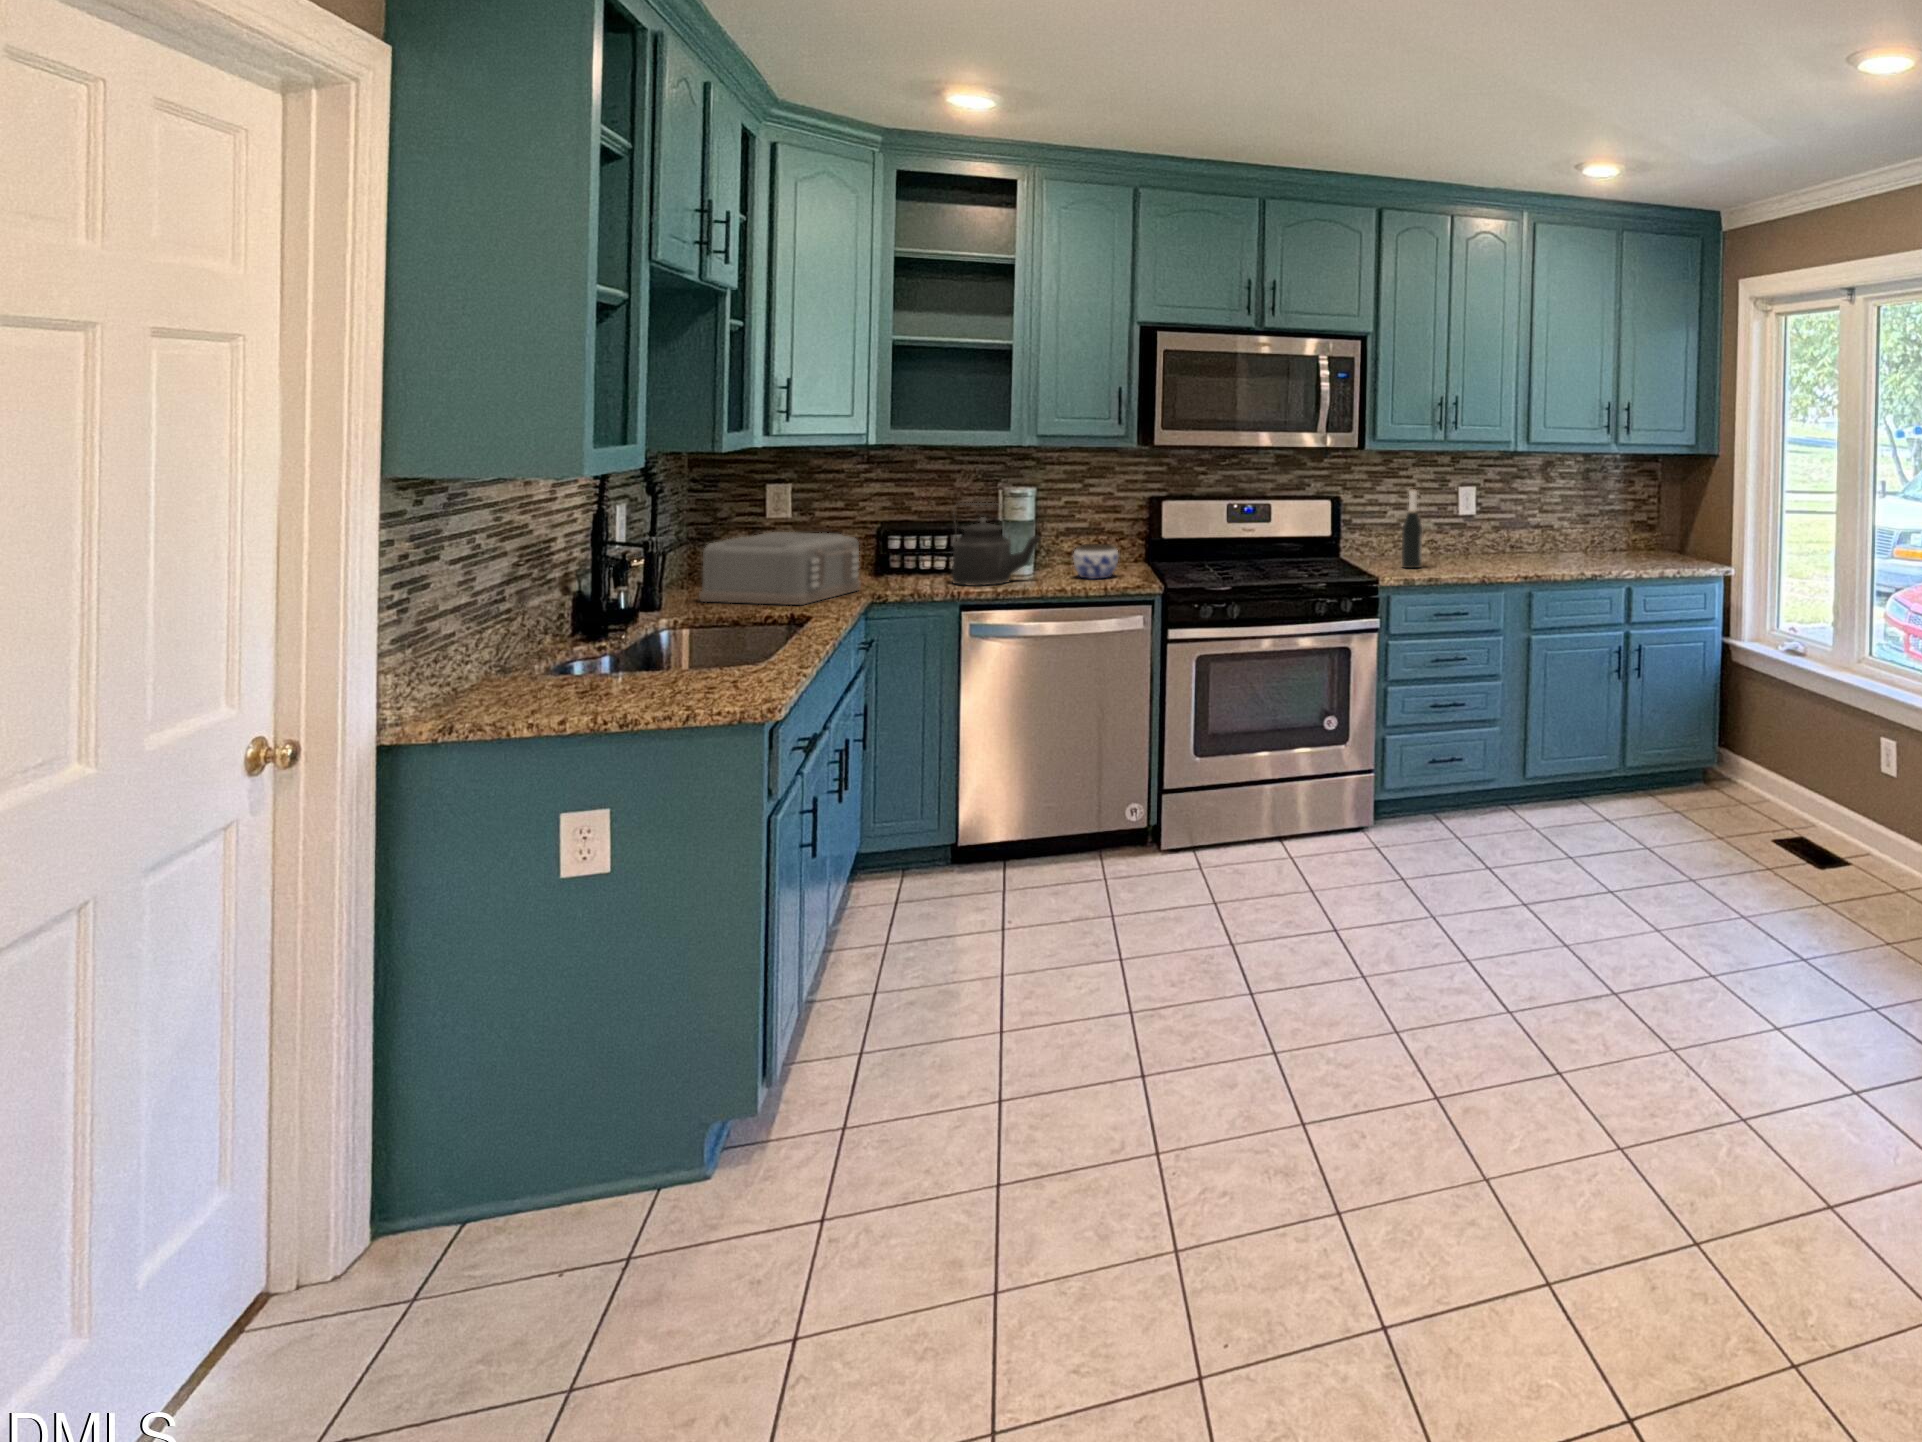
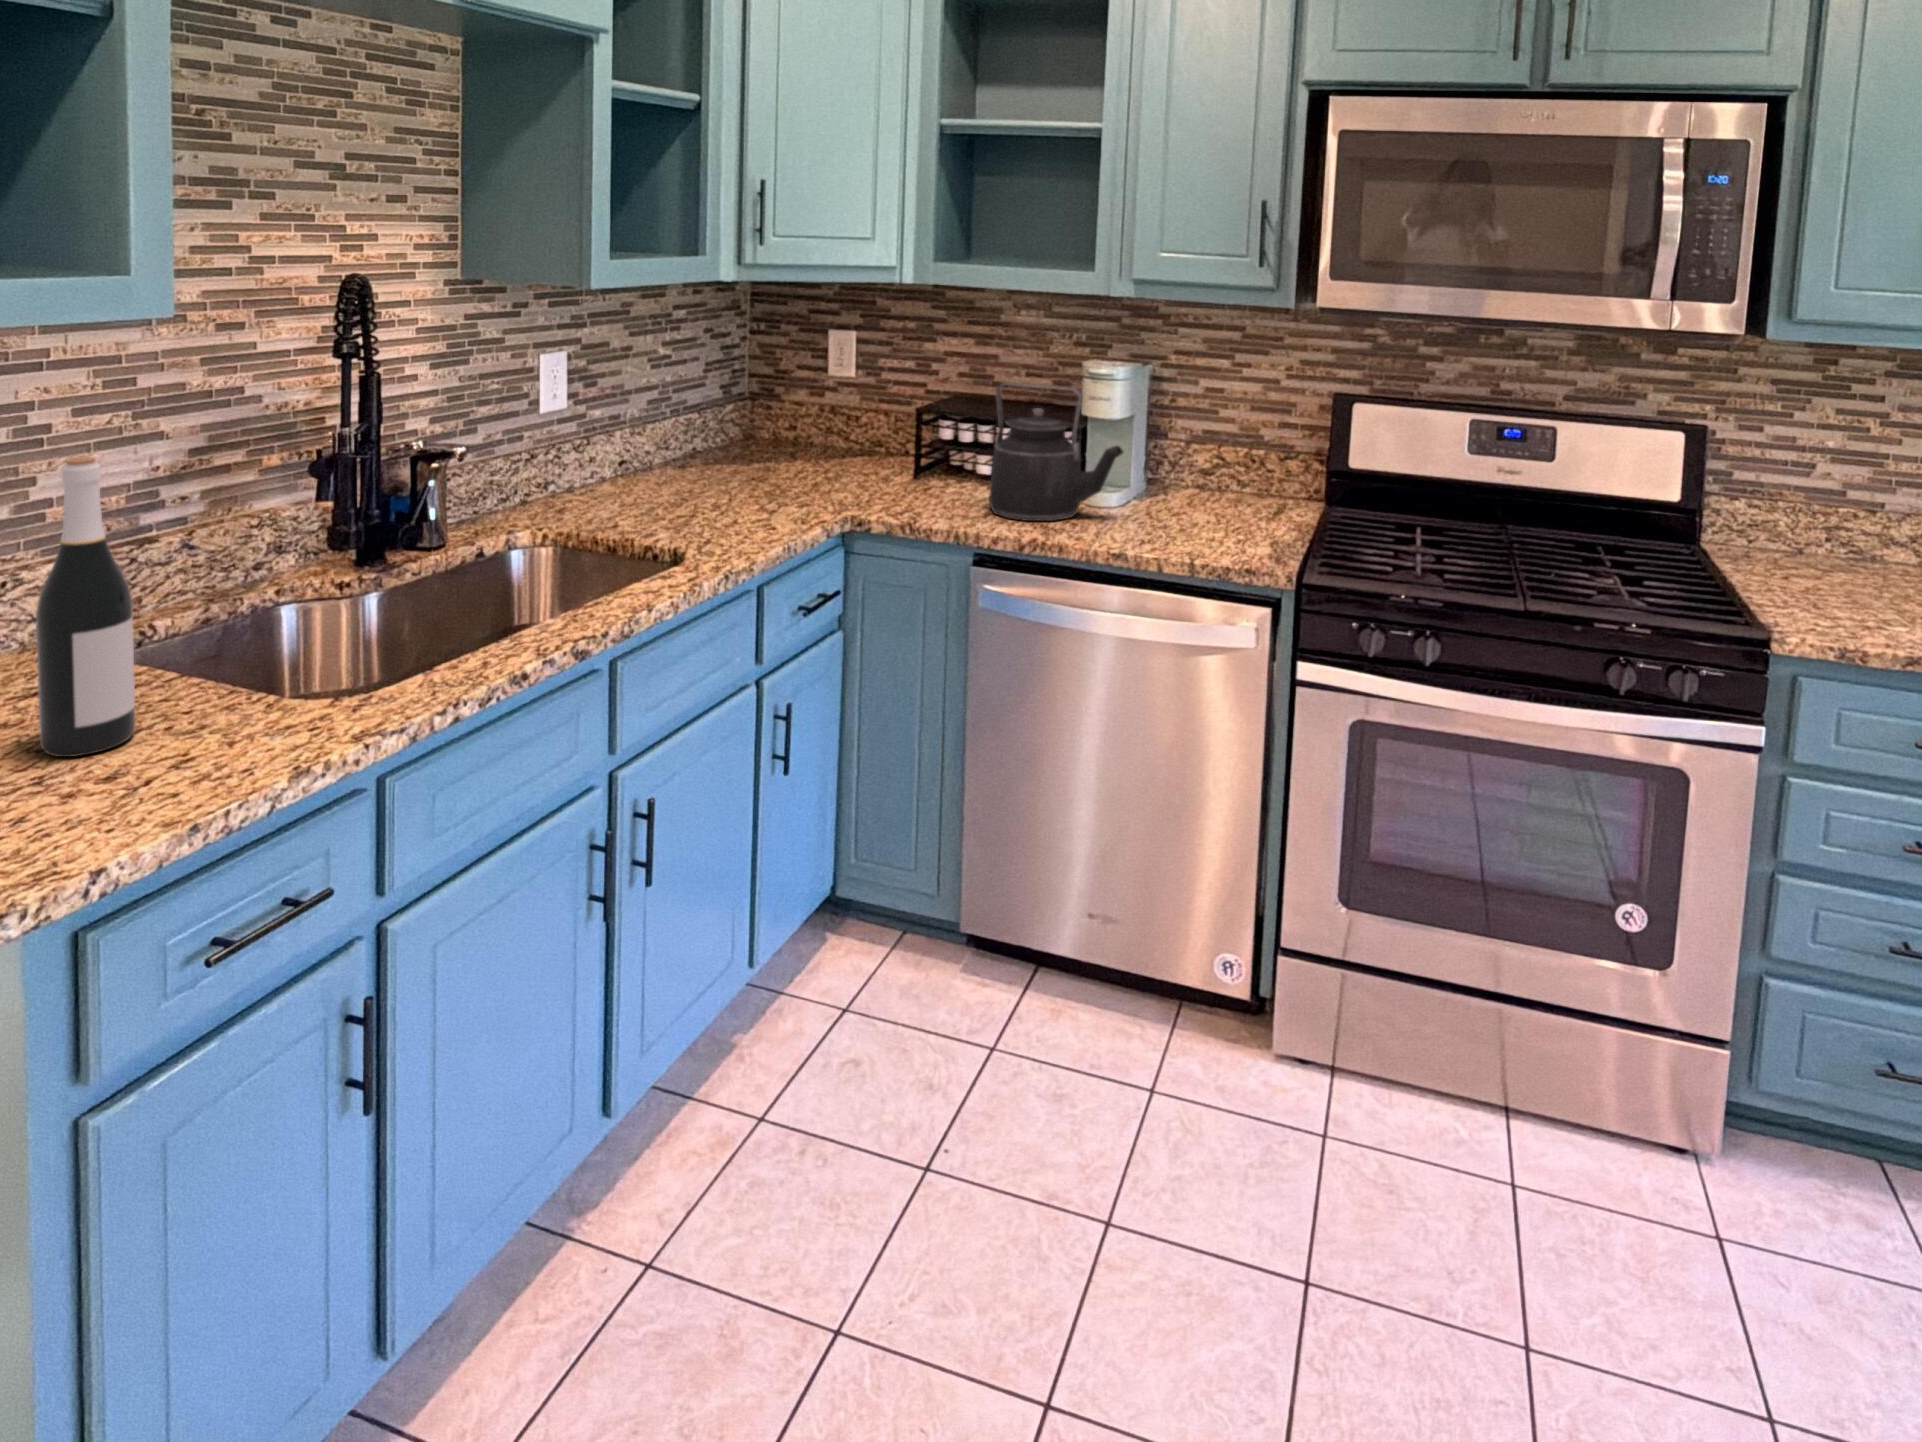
wine bottle: present [1401,489,1422,568] -> present [36,457,136,757]
toaster: present [699,532,861,605] -> none [649,402,859,525]
jar: present [1073,544,1119,579] -> none [1176,467,1250,533]

